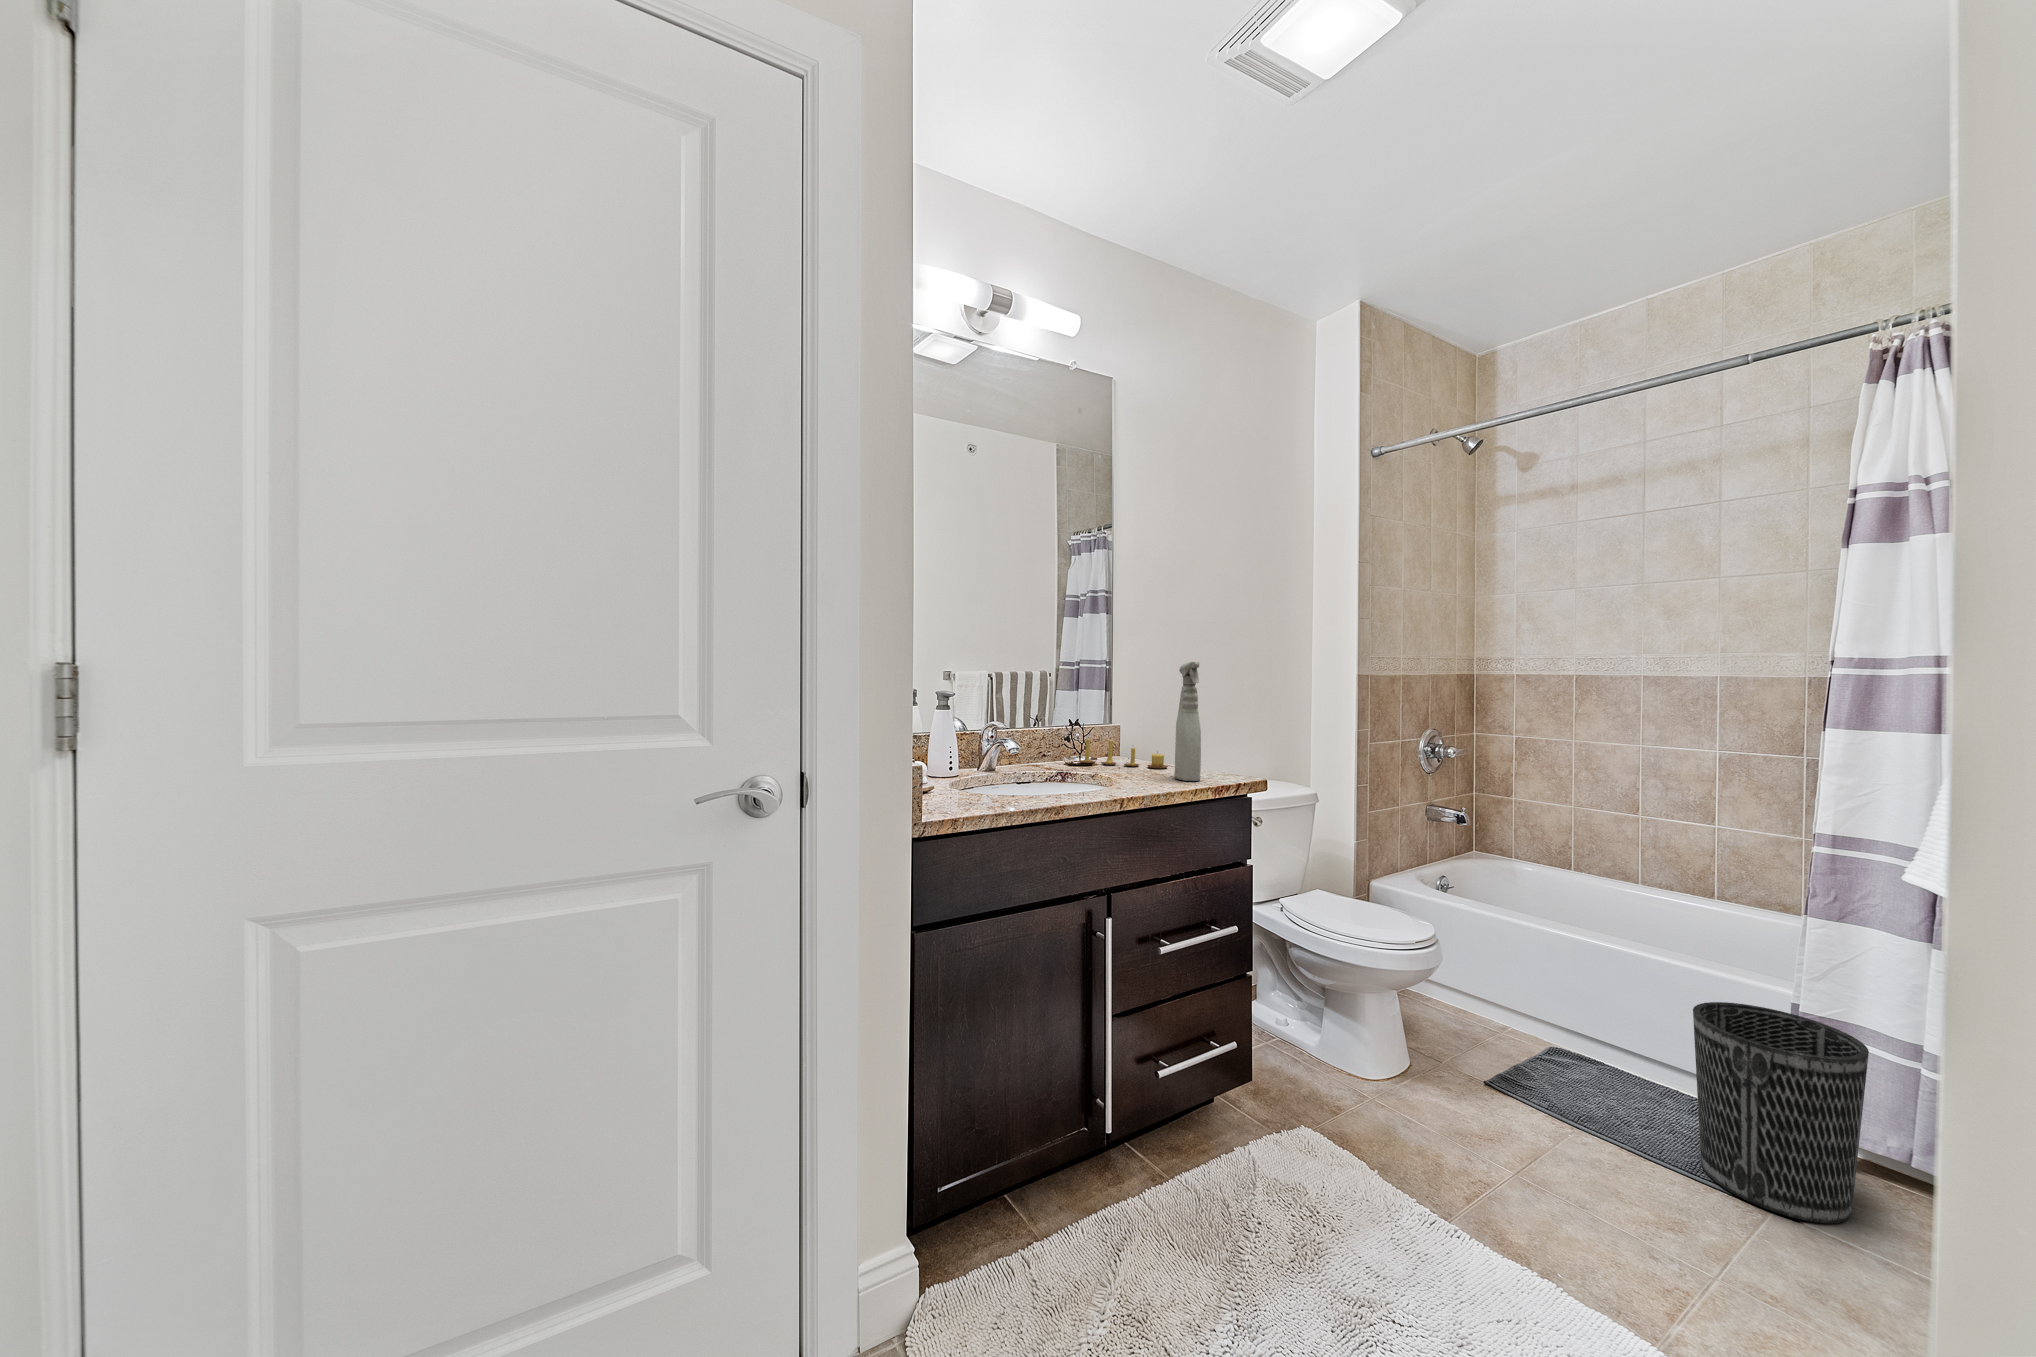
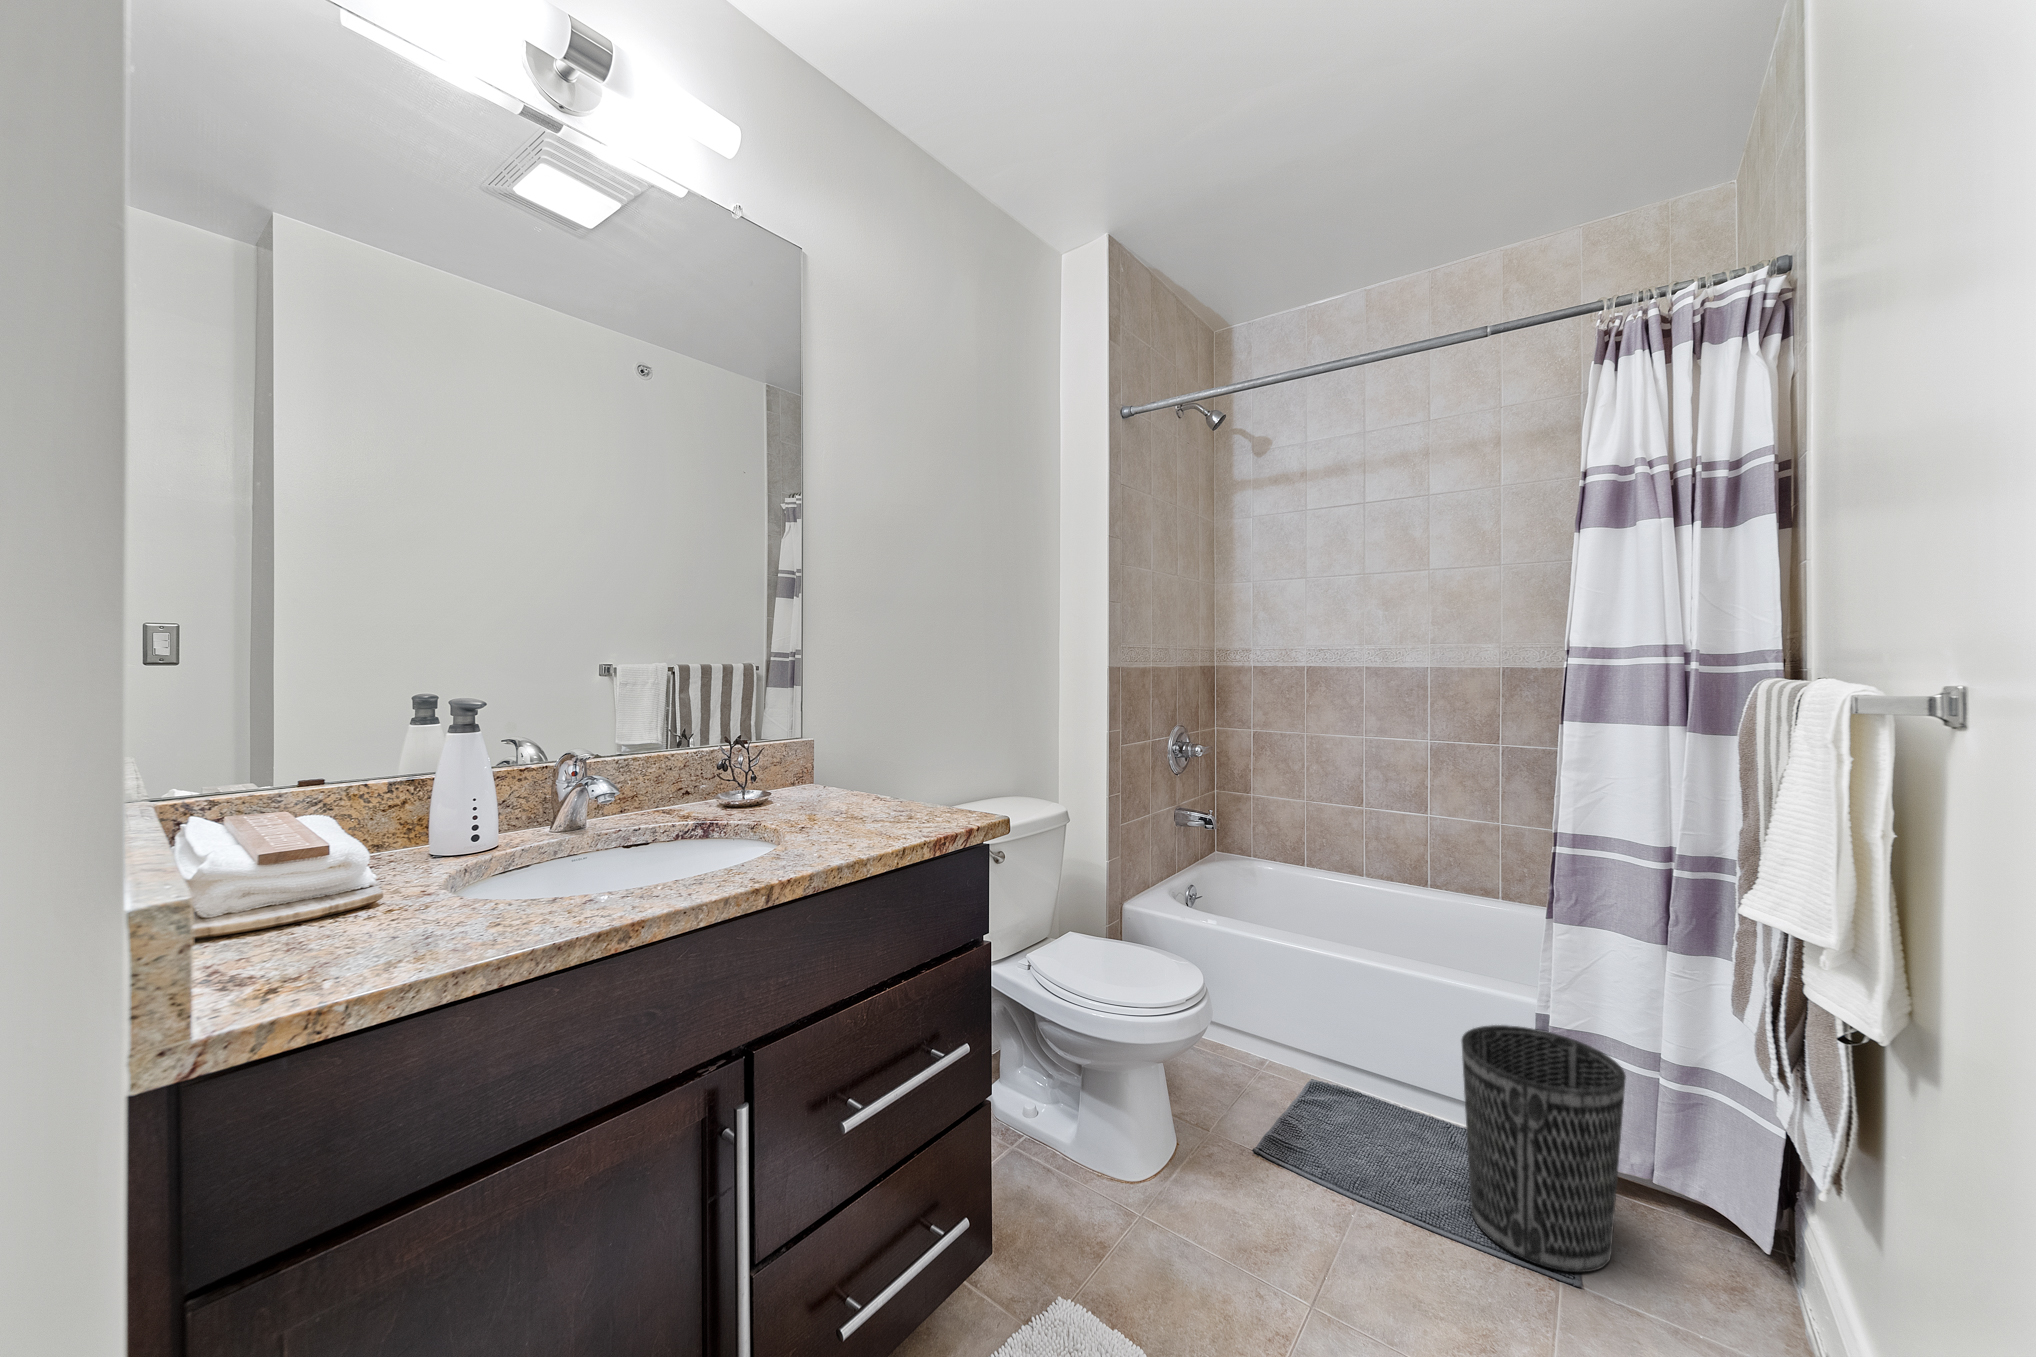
spray bottle: present [1174,662,1201,781] -> none [875,657,912,833]
candle: present [1079,738,1168,768] -> none [741,767,870,810]

